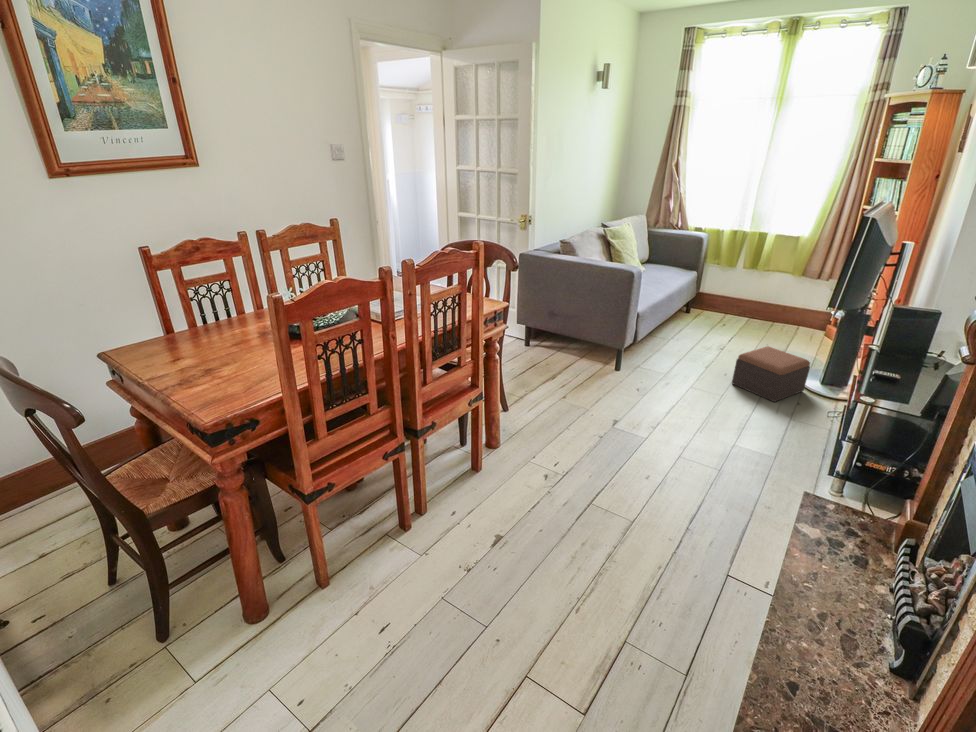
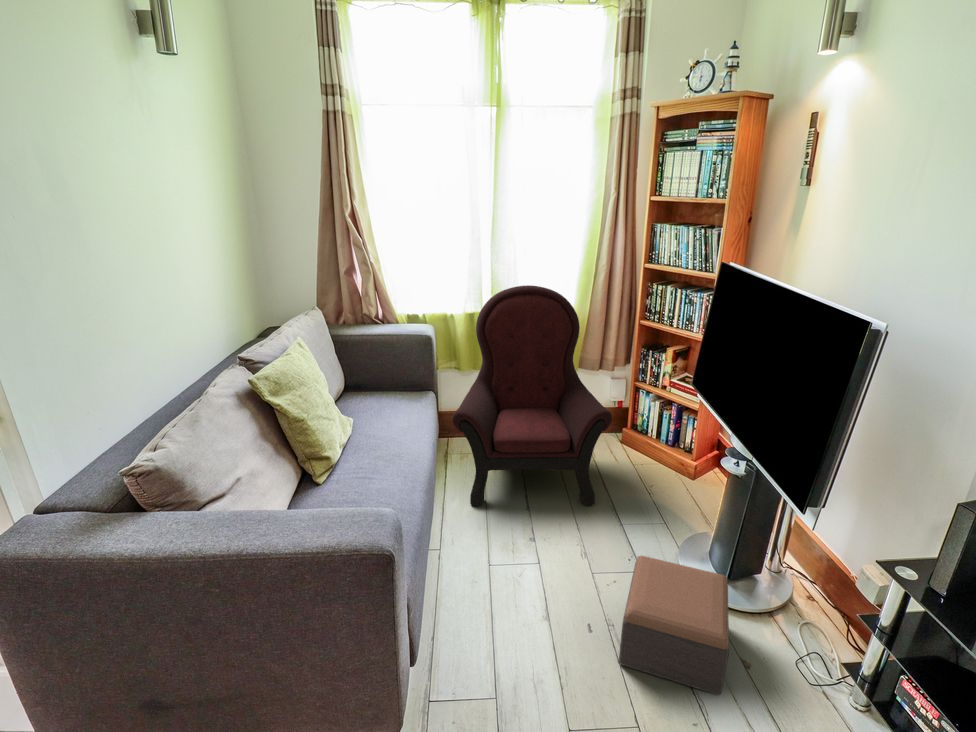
armchair: none [697,214,807,348] -> present [452,285,612,506]

